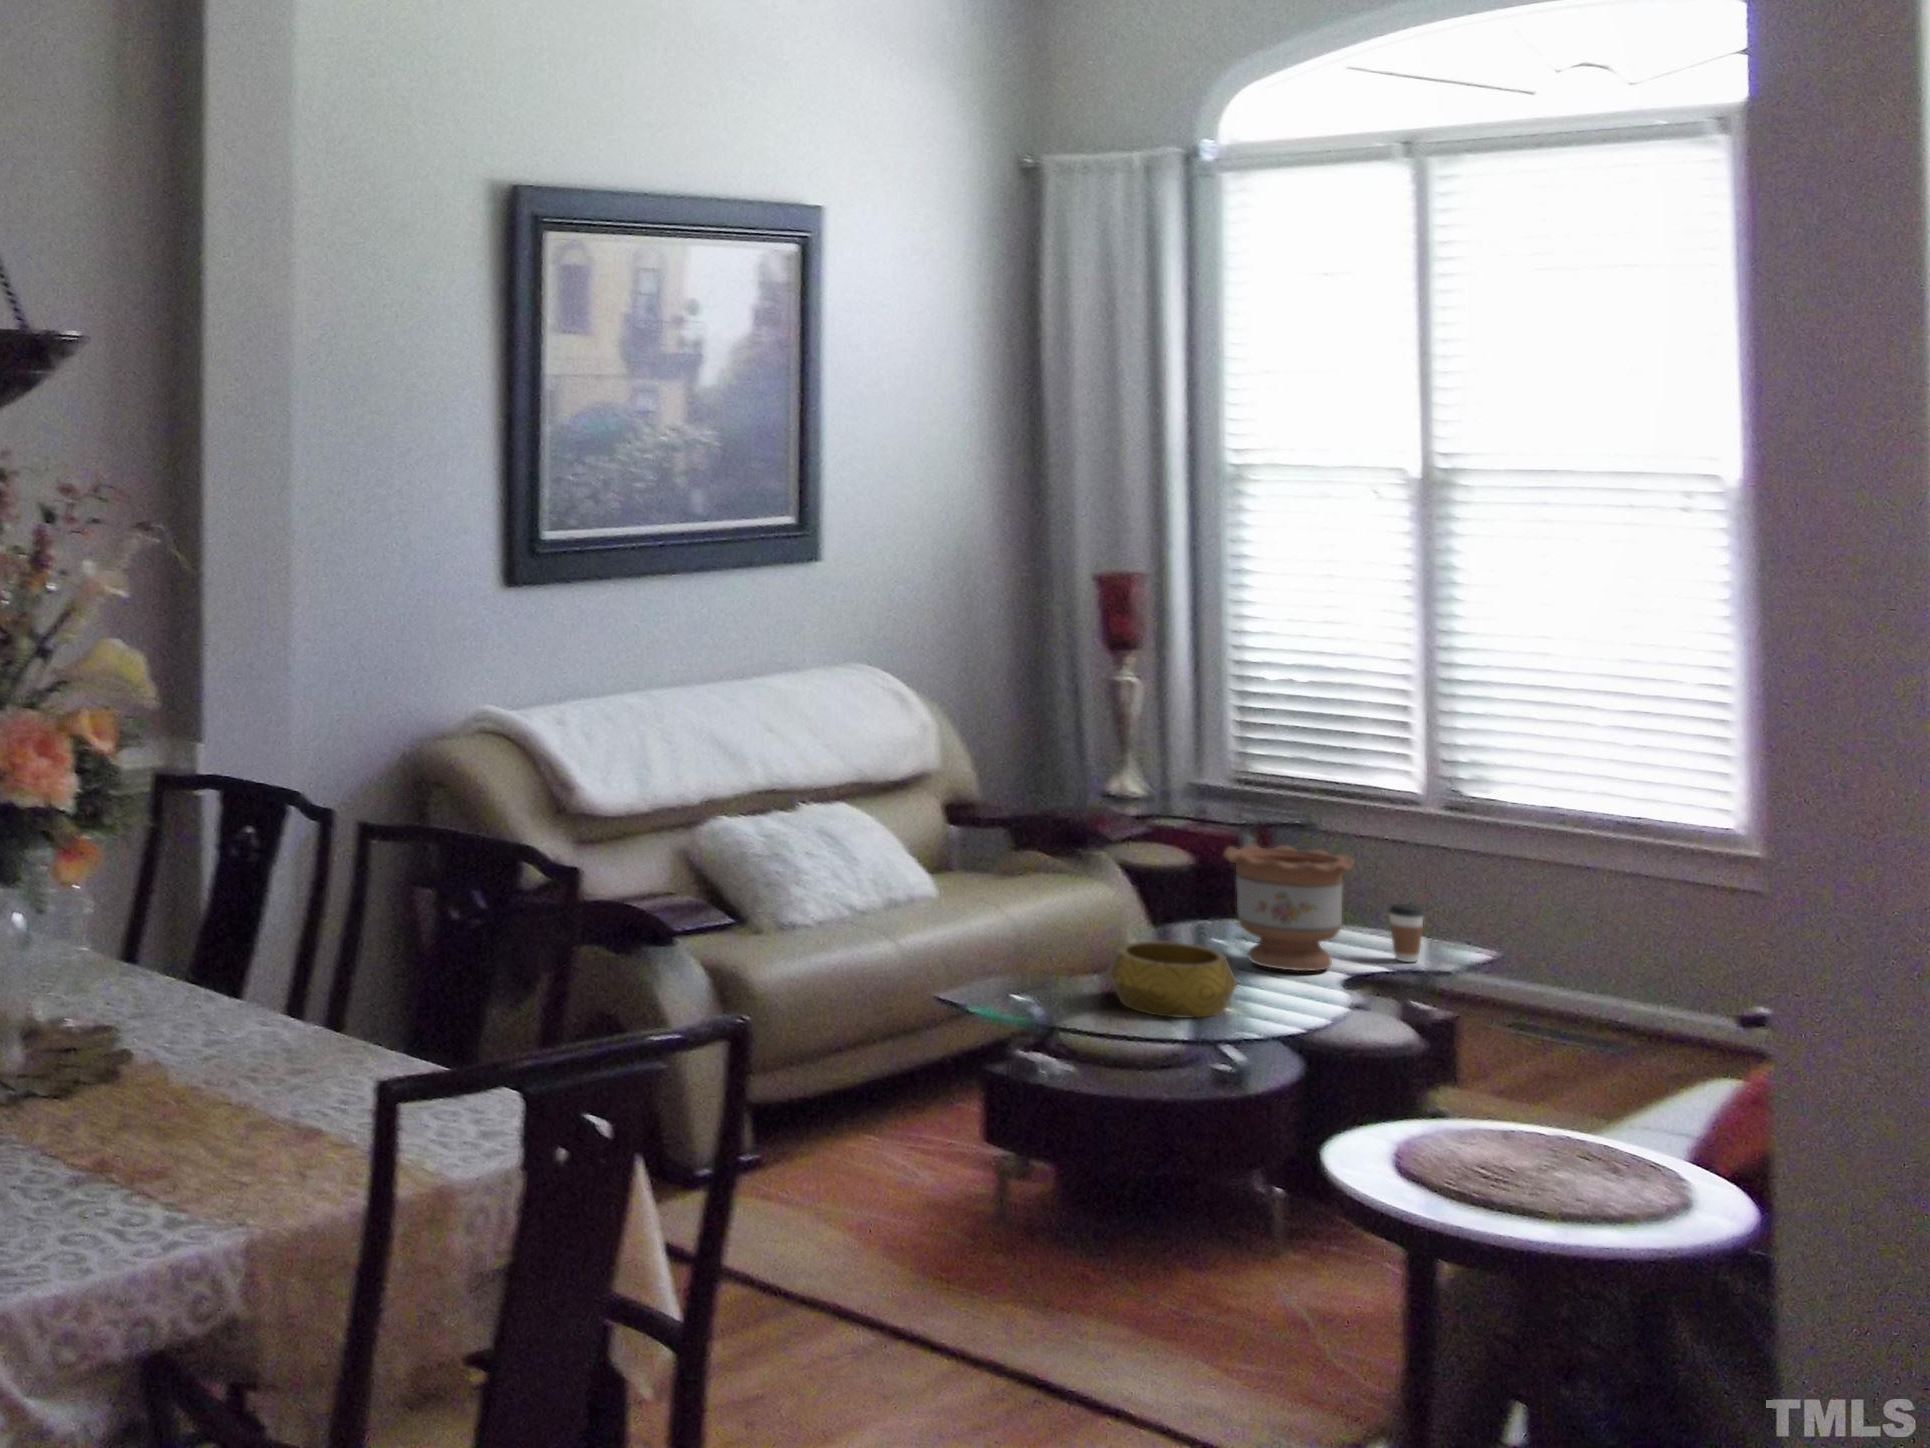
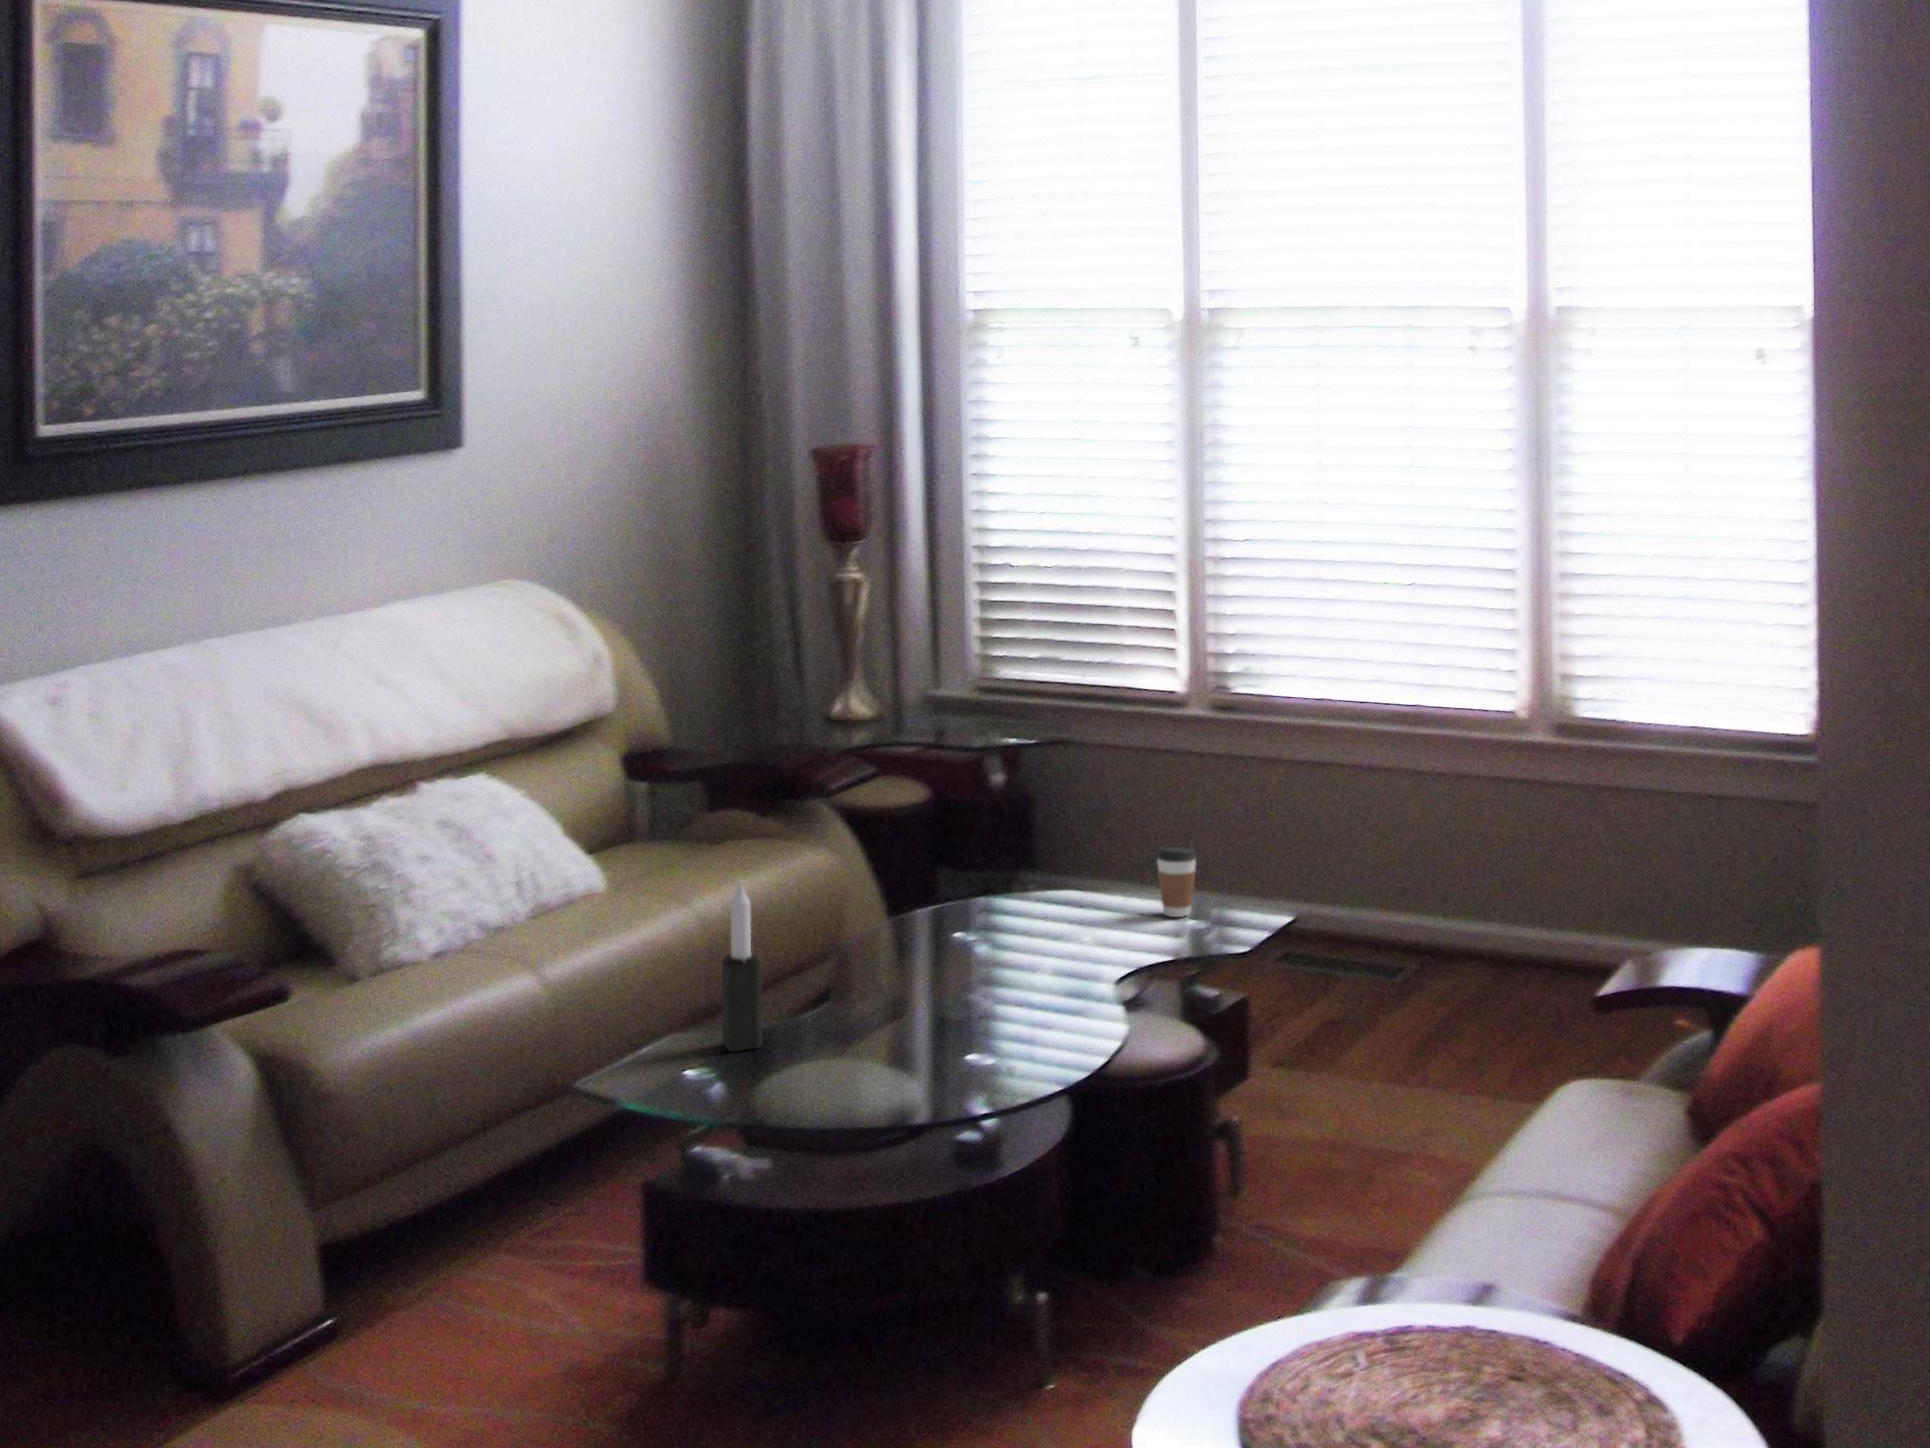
flower pot: present [1223,844,1354,971] -> none [962,785,1119,948]
candle: none [1037,881,1067,1008] -> present [722,879,762,1052]
decorative bowl: present [1109,941,1237,1018] -> none [816,937,979,1045]

